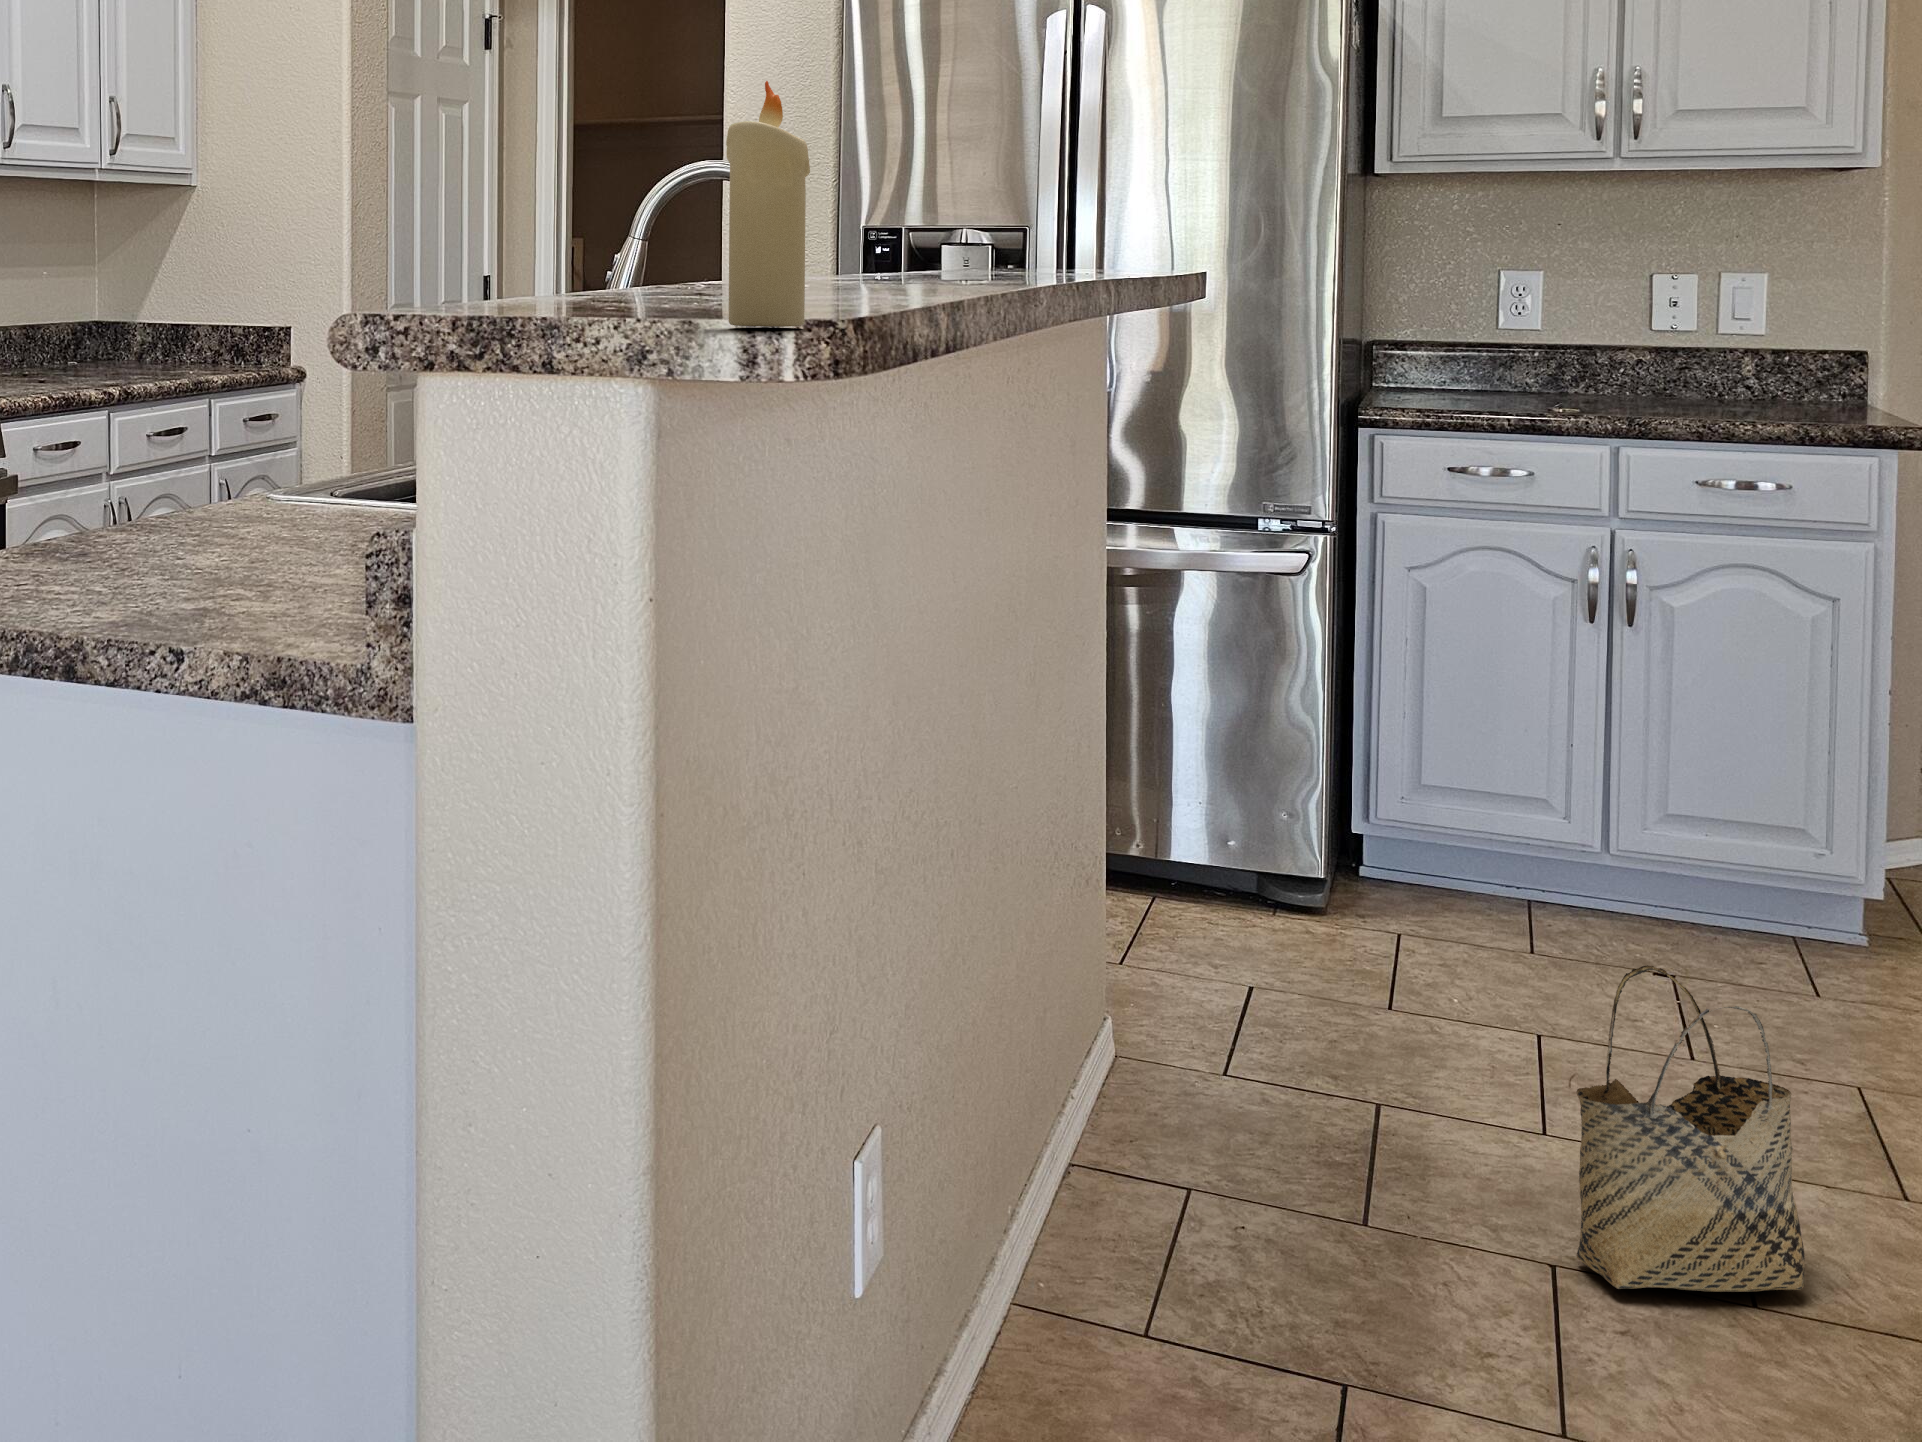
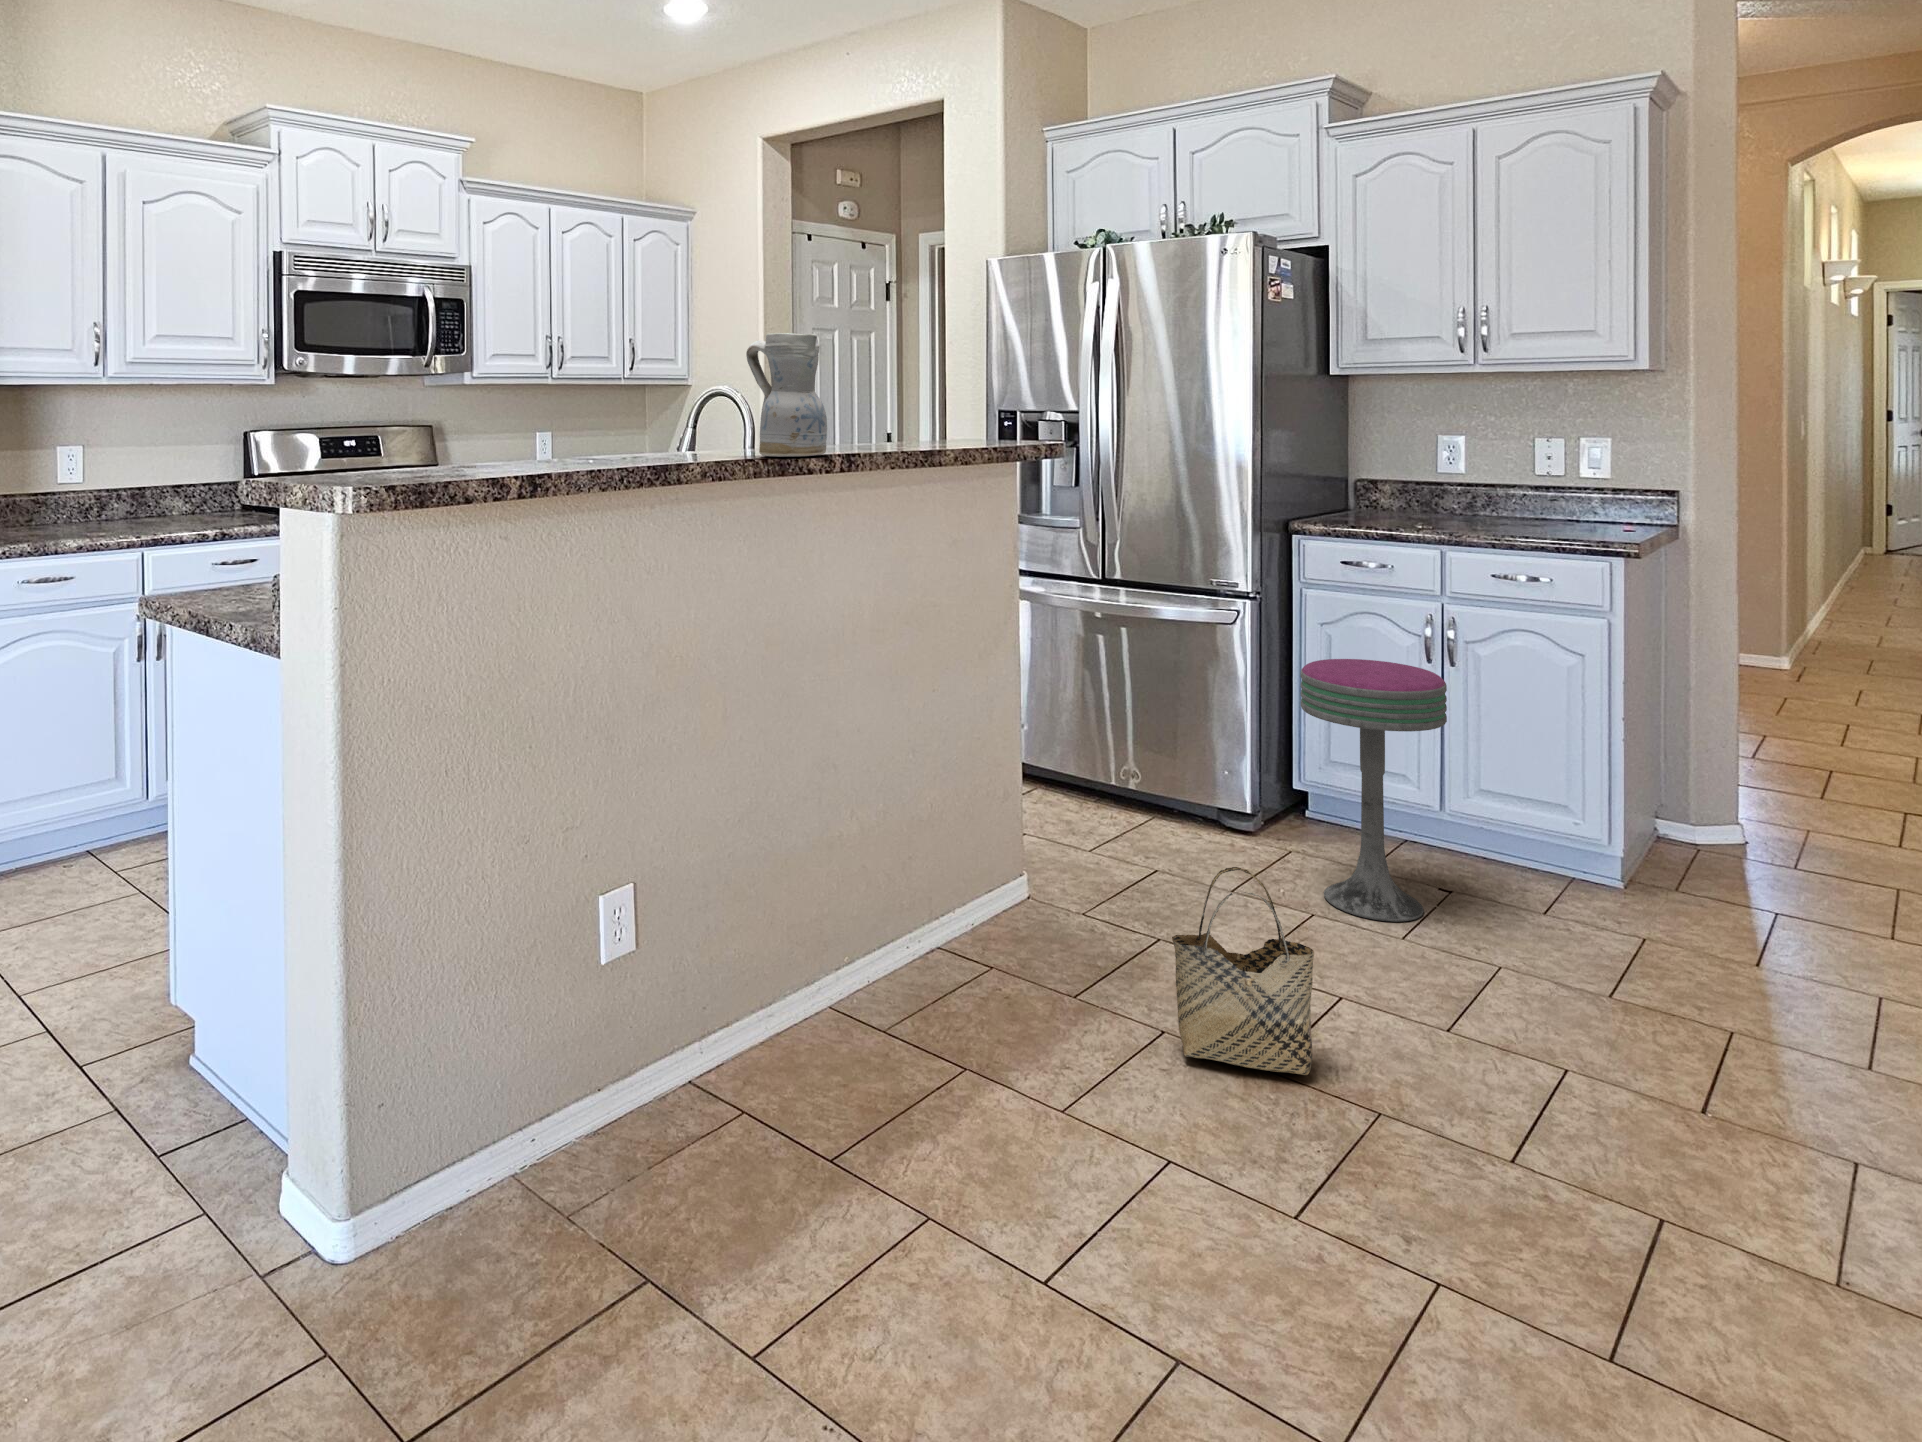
ceramic pitcher: none [911,49,1078,285] -> present [746,333,827,457]
candle: present [726,81,810,327] -> none [329,382,364,490]
bar stool: none [1475,619,1710,1023] -> present [1300,659,1447,922]

